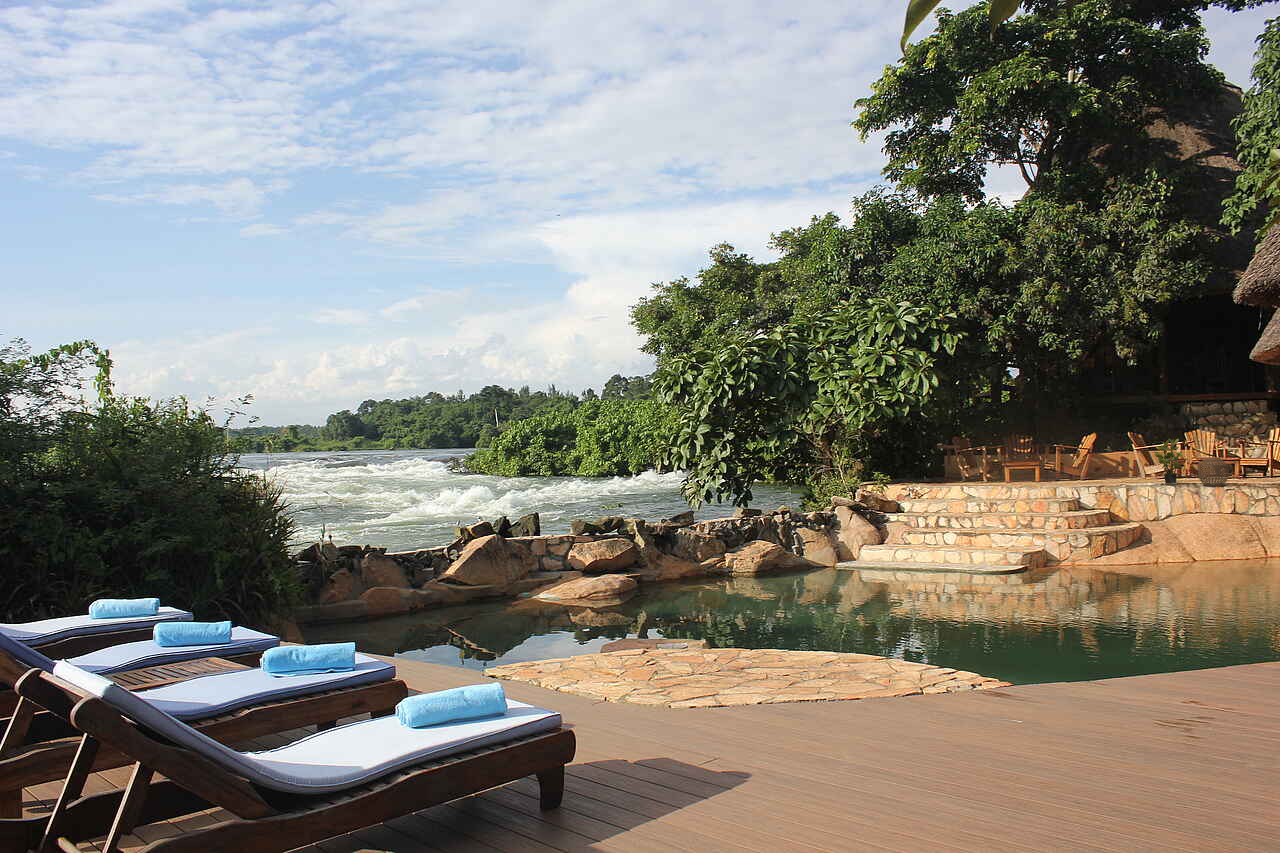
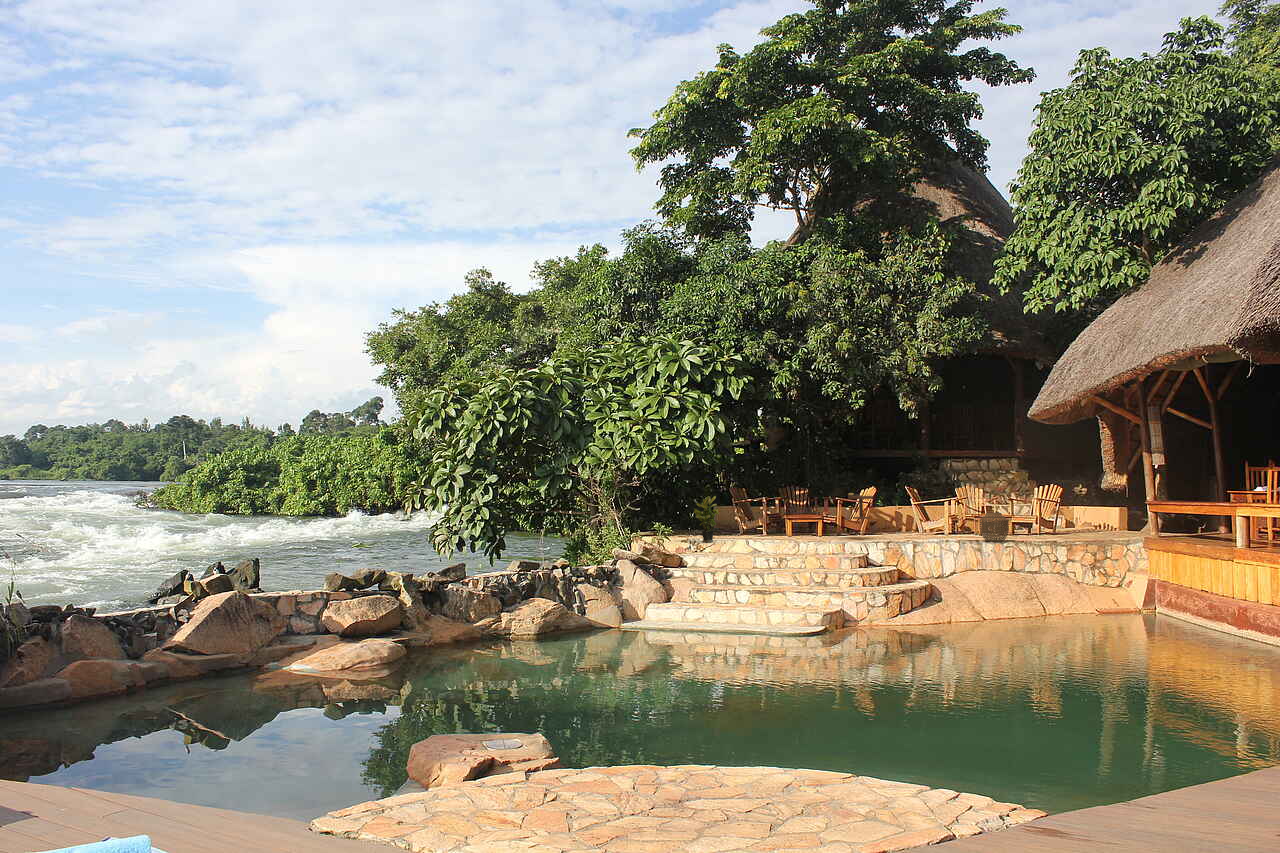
potted plant: present [1154,439,1183,485] -> present [694,496,719,542]
side table: present [937,444,960,466] -> present [848,493,873,519]

